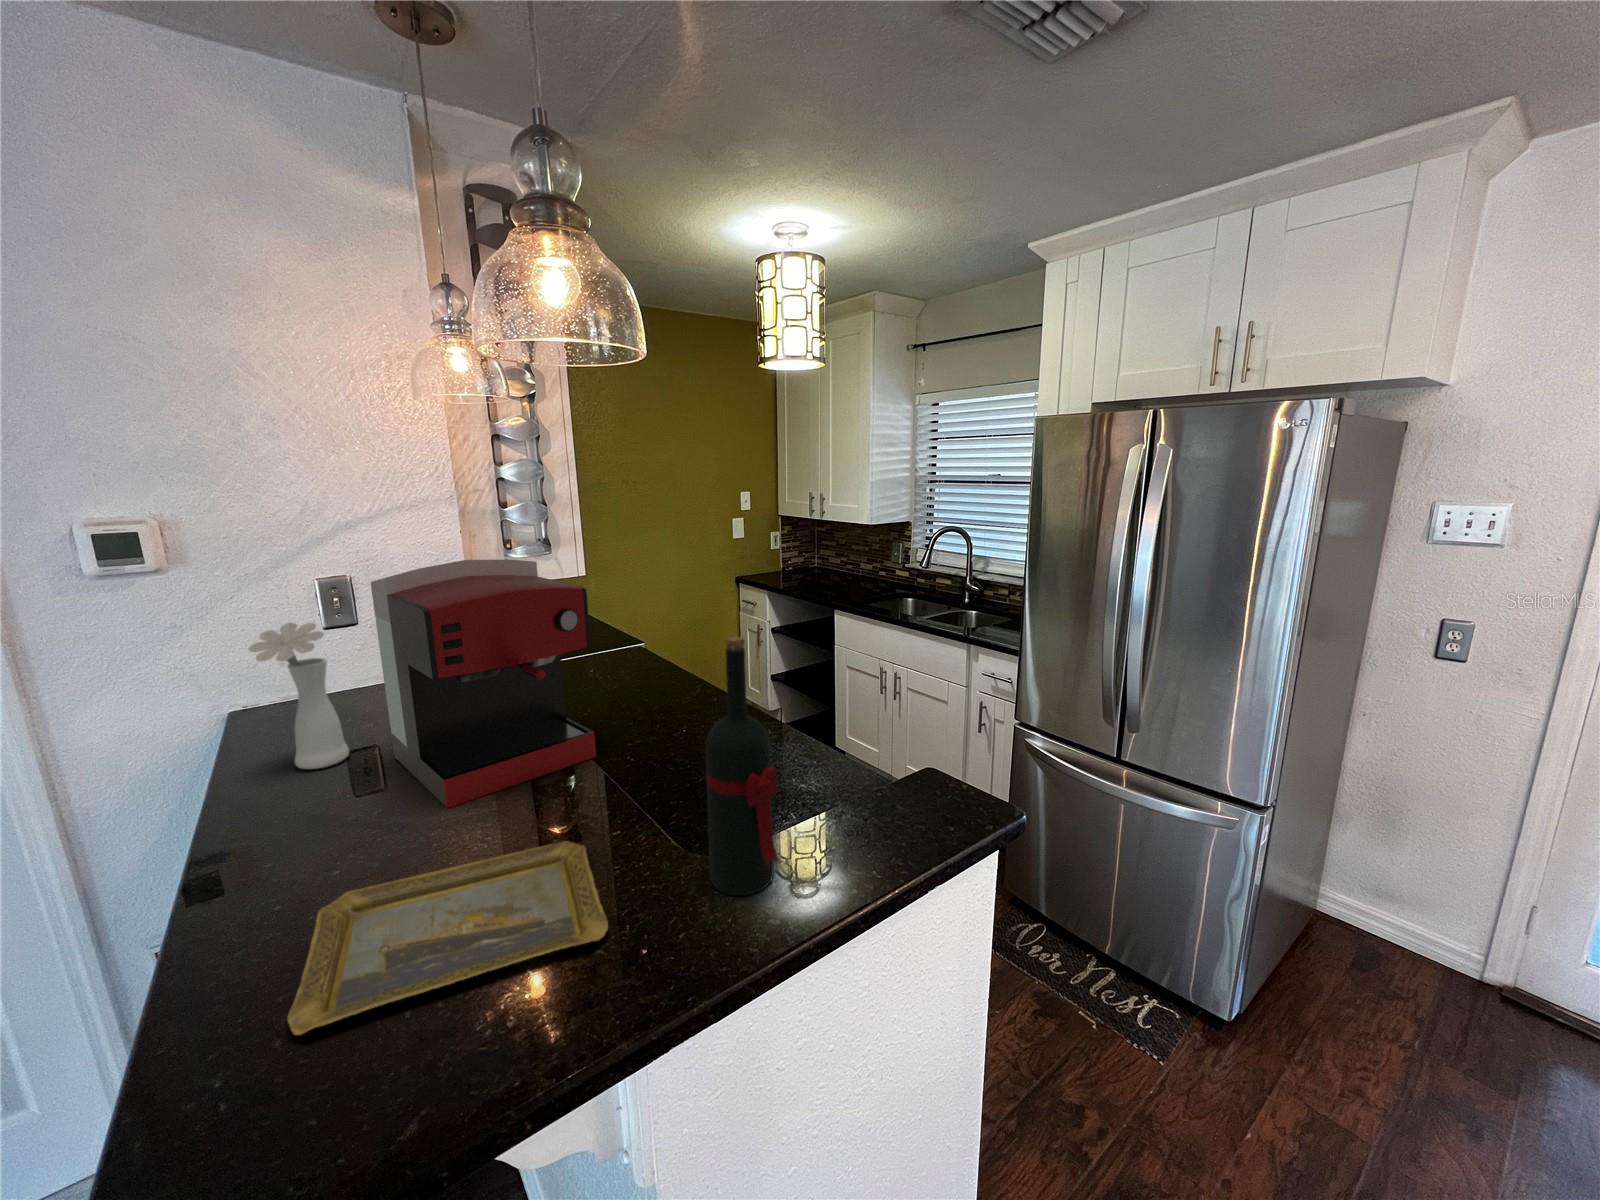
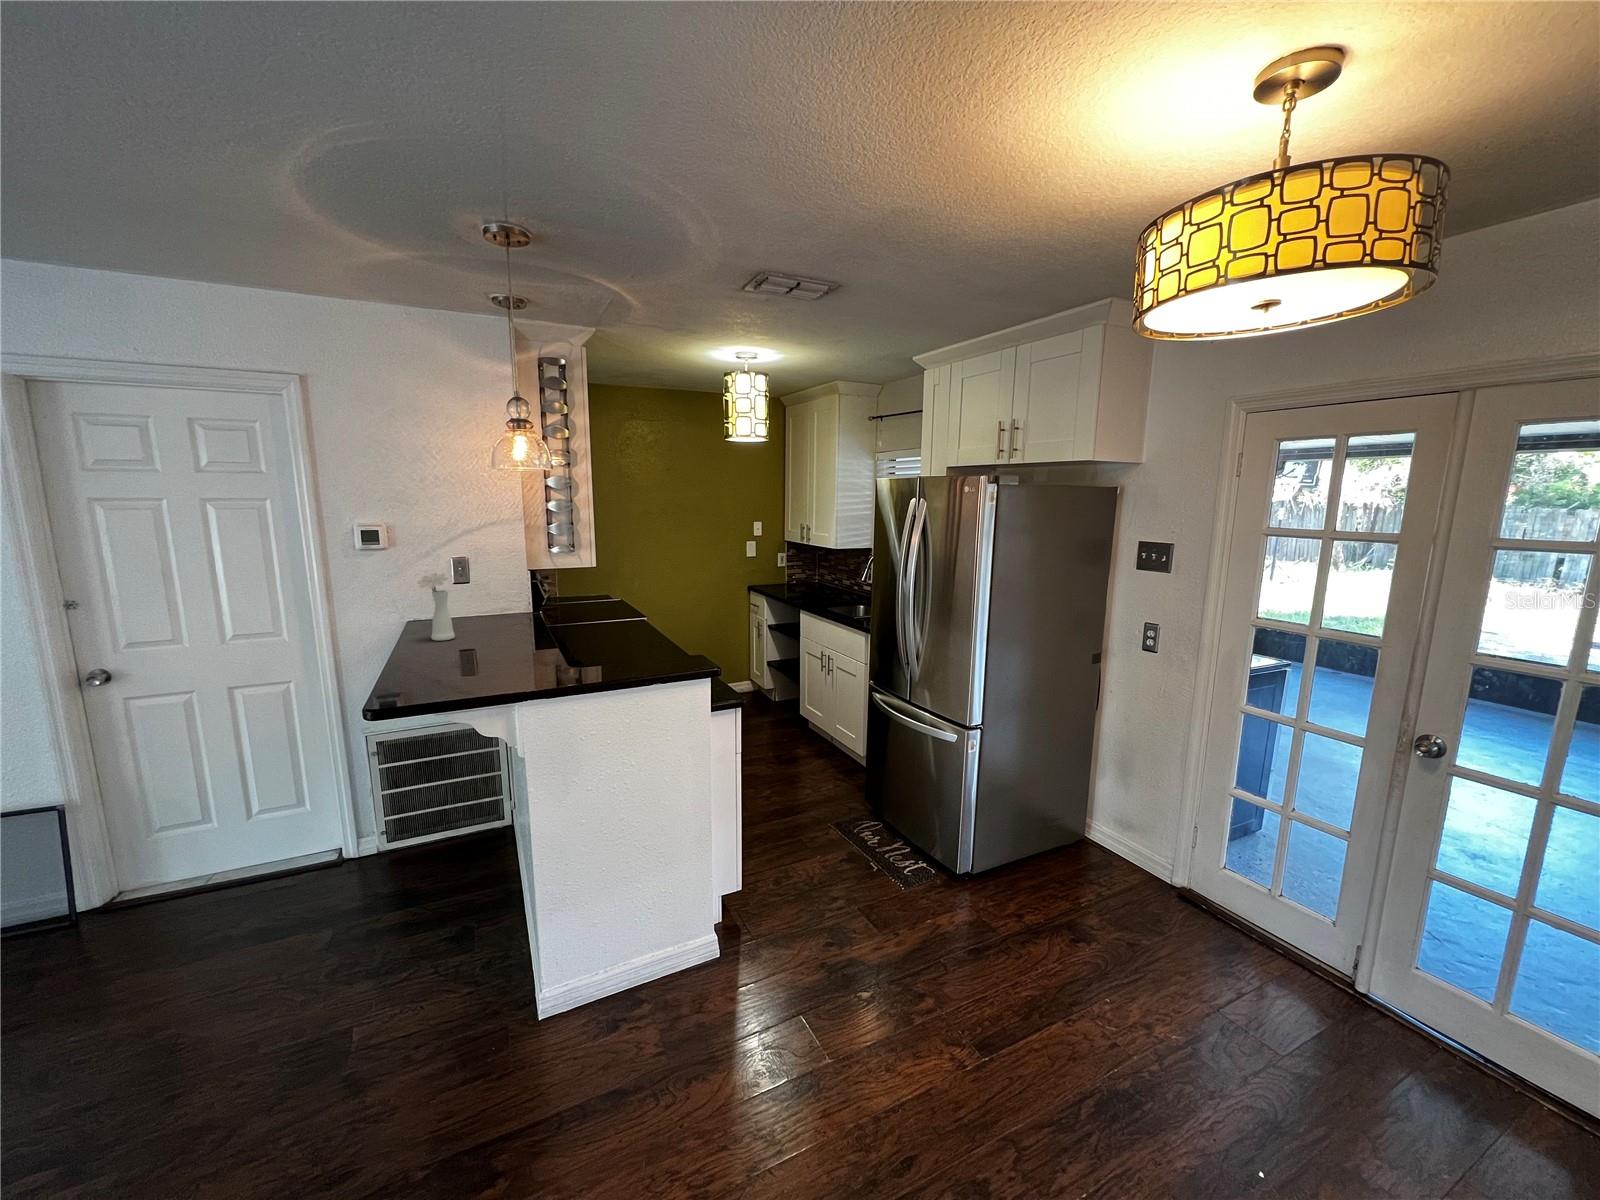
coffee maker: present [370,559,596,808] -> none [468,548,560,653]
wine bottle: present [705,637,778,896] -> none [566,574,594,676]
tray: present [288,841,608,1035] -> none [416,658,528,682]

